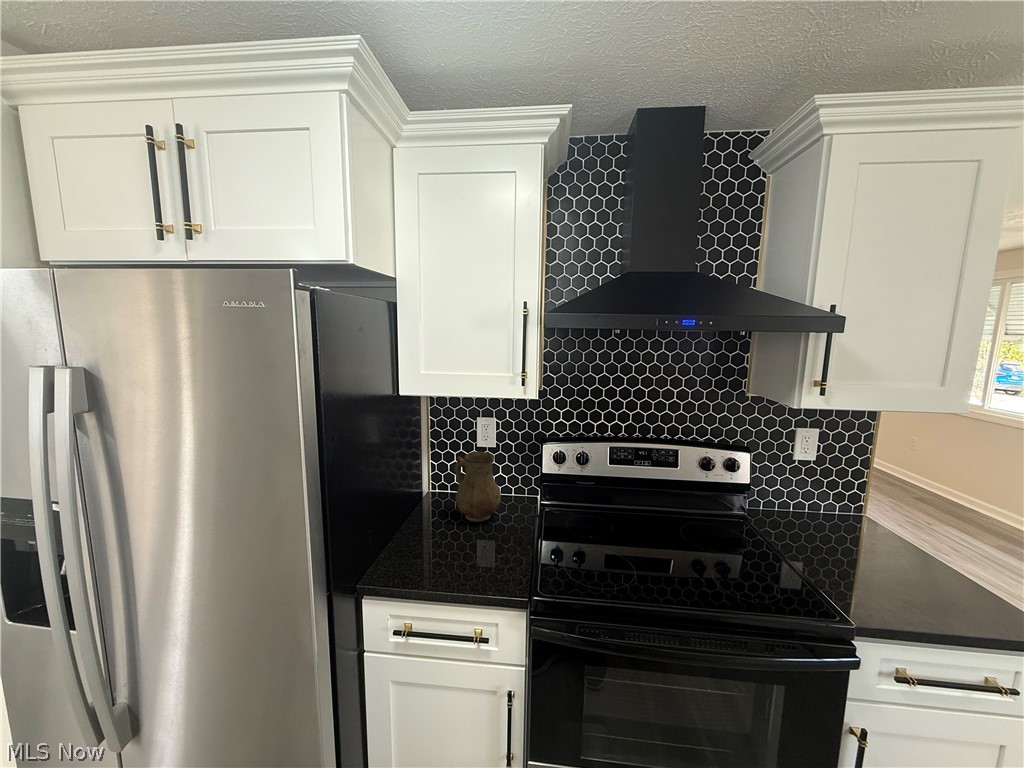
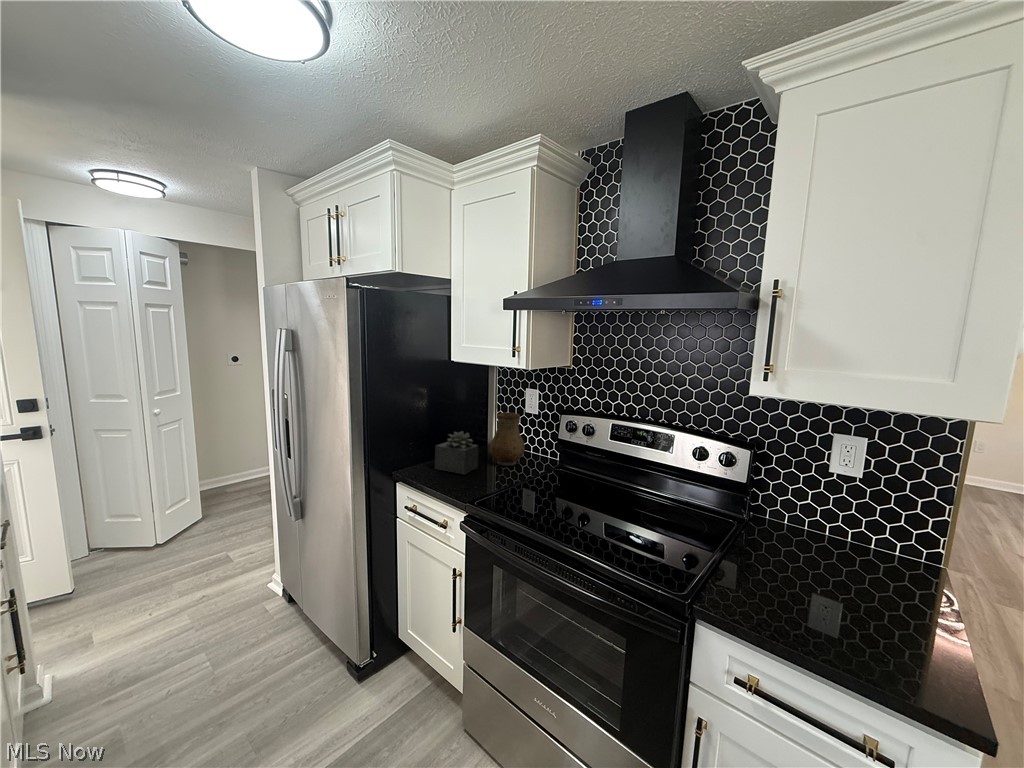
succulent plant: none [414,492,466,558] -> present [435,431,479,474]

